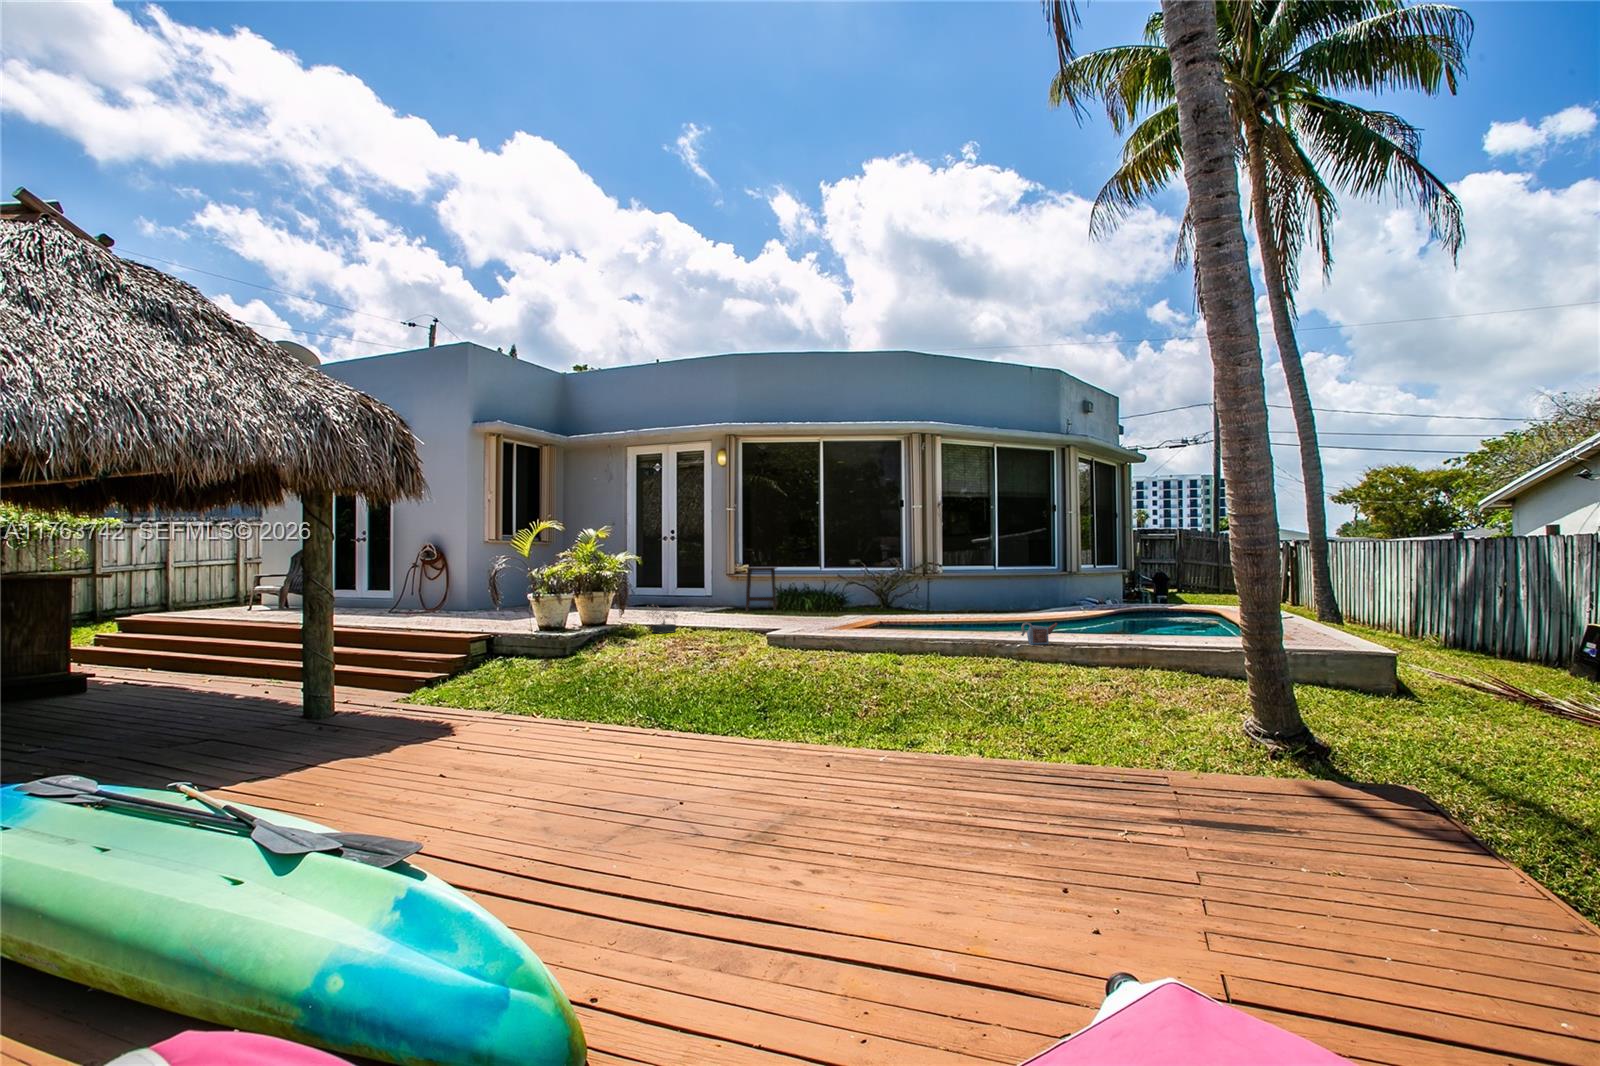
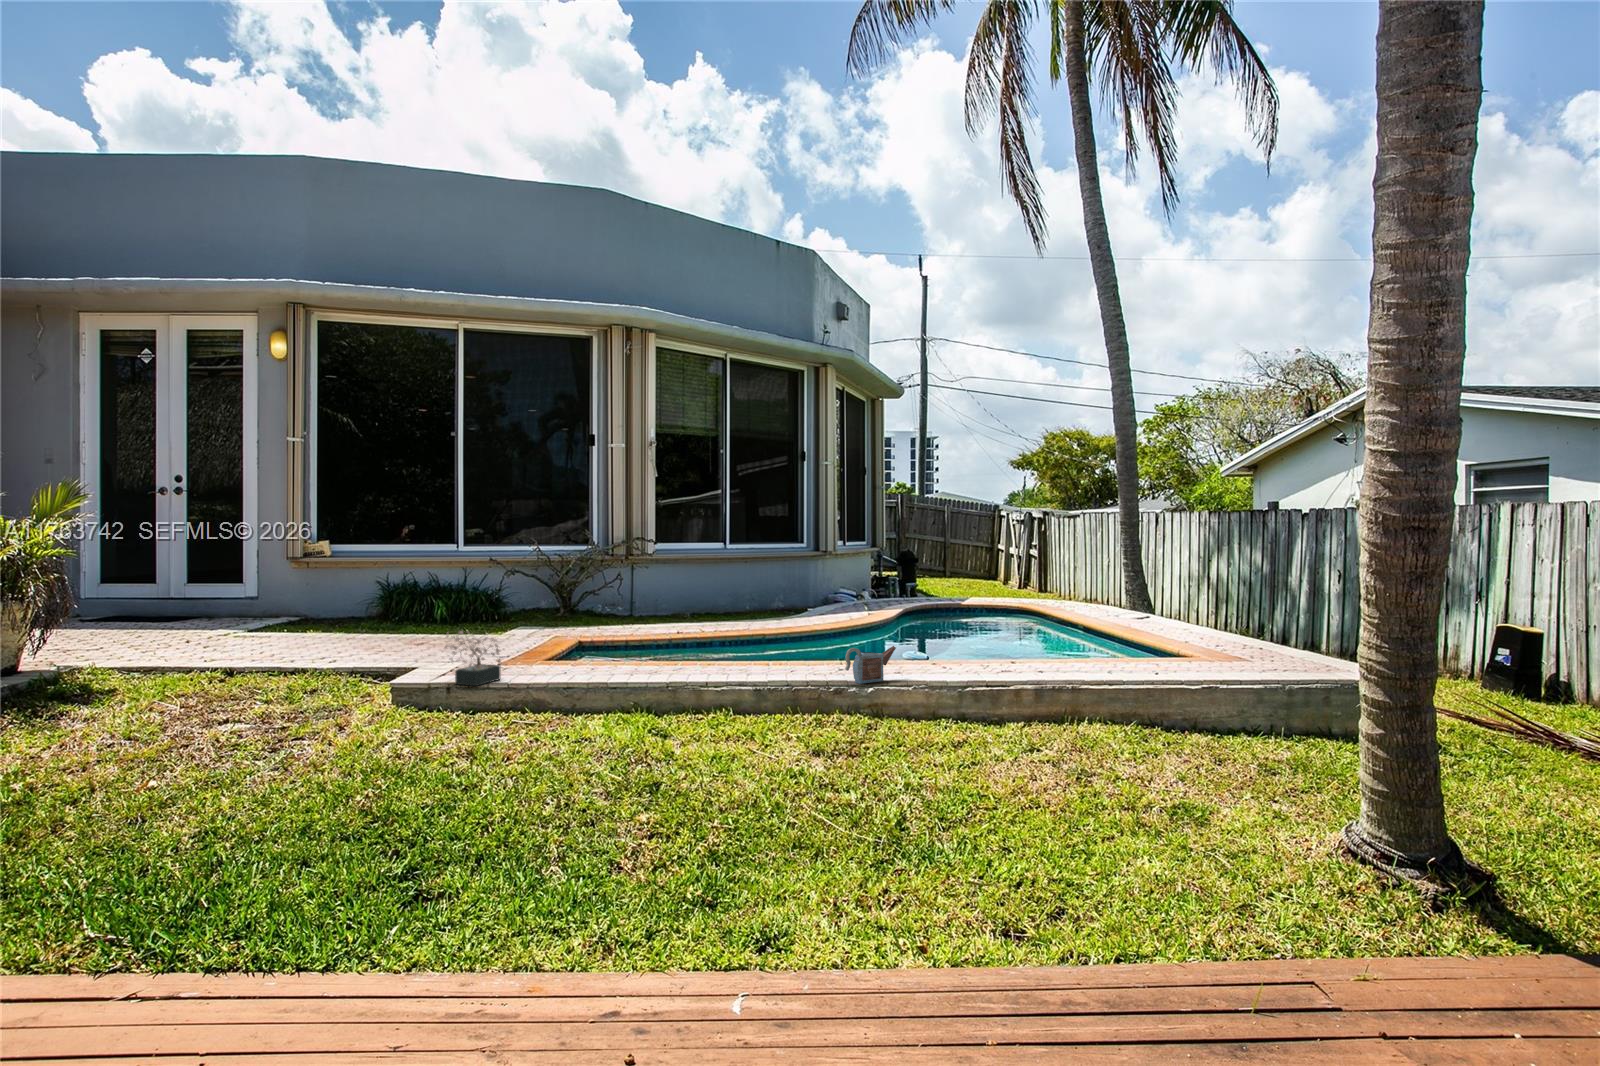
side table: present [745,567,776,610] -> none [324,543,387,620]
decorative plant: present [647,606,677,634] -> present [445,631,501,686]

